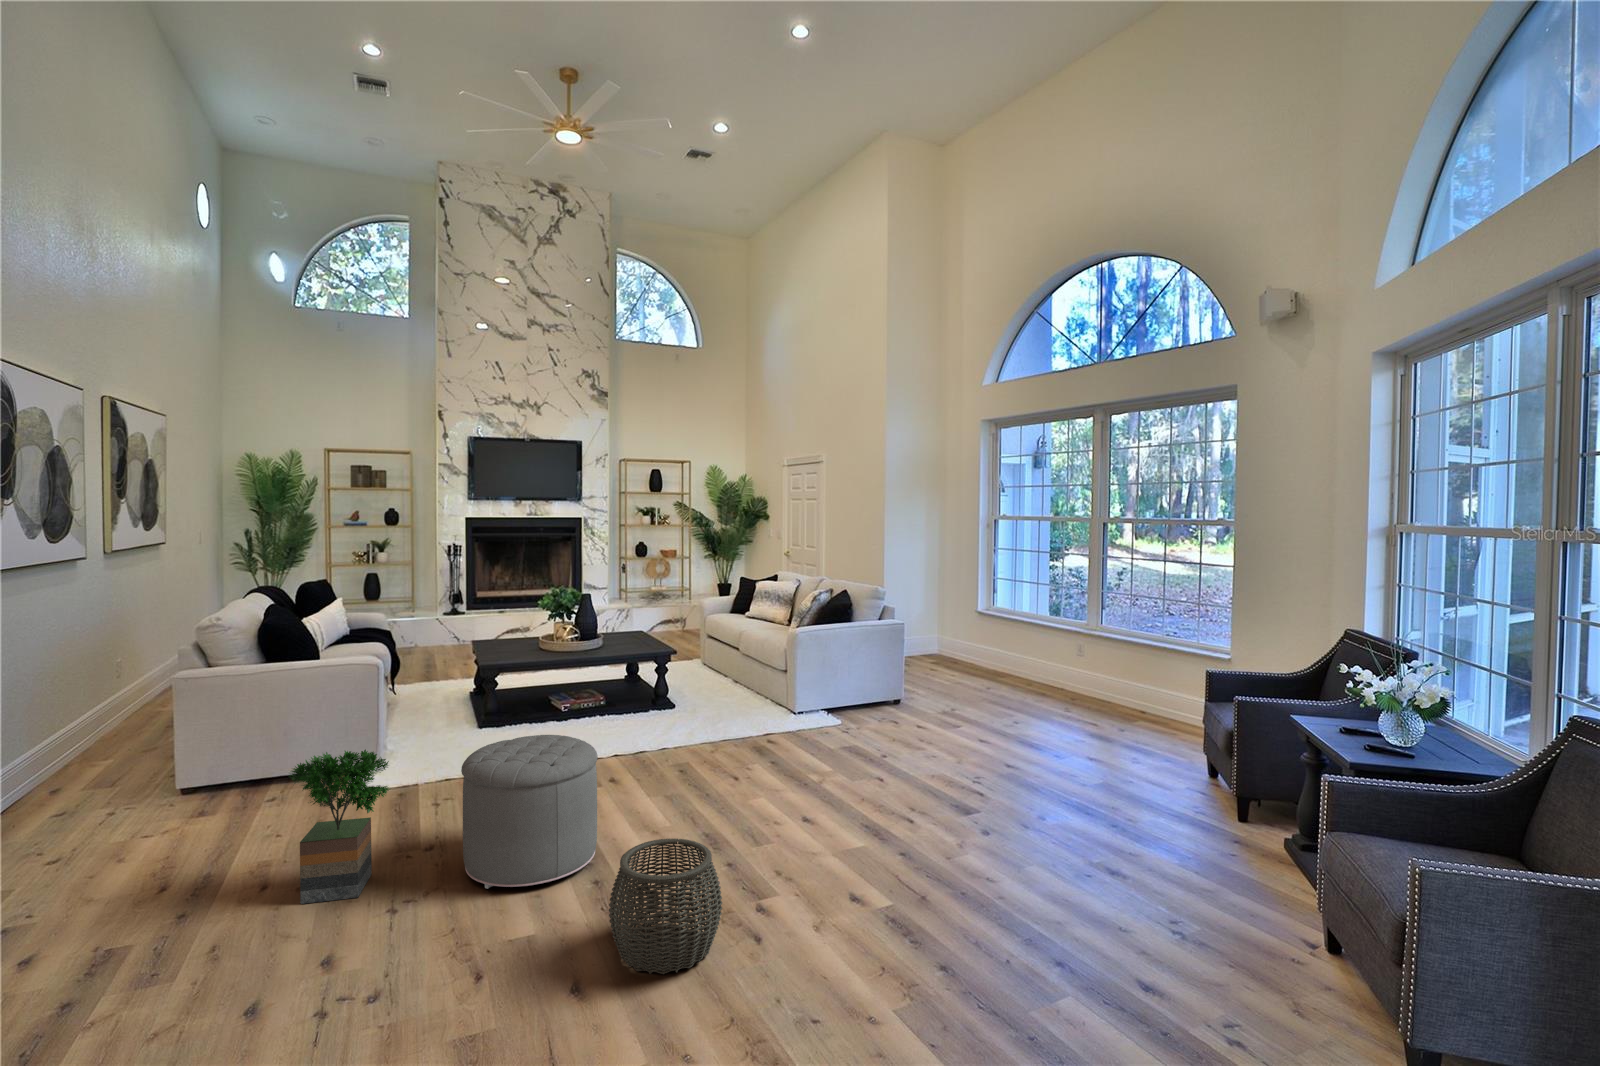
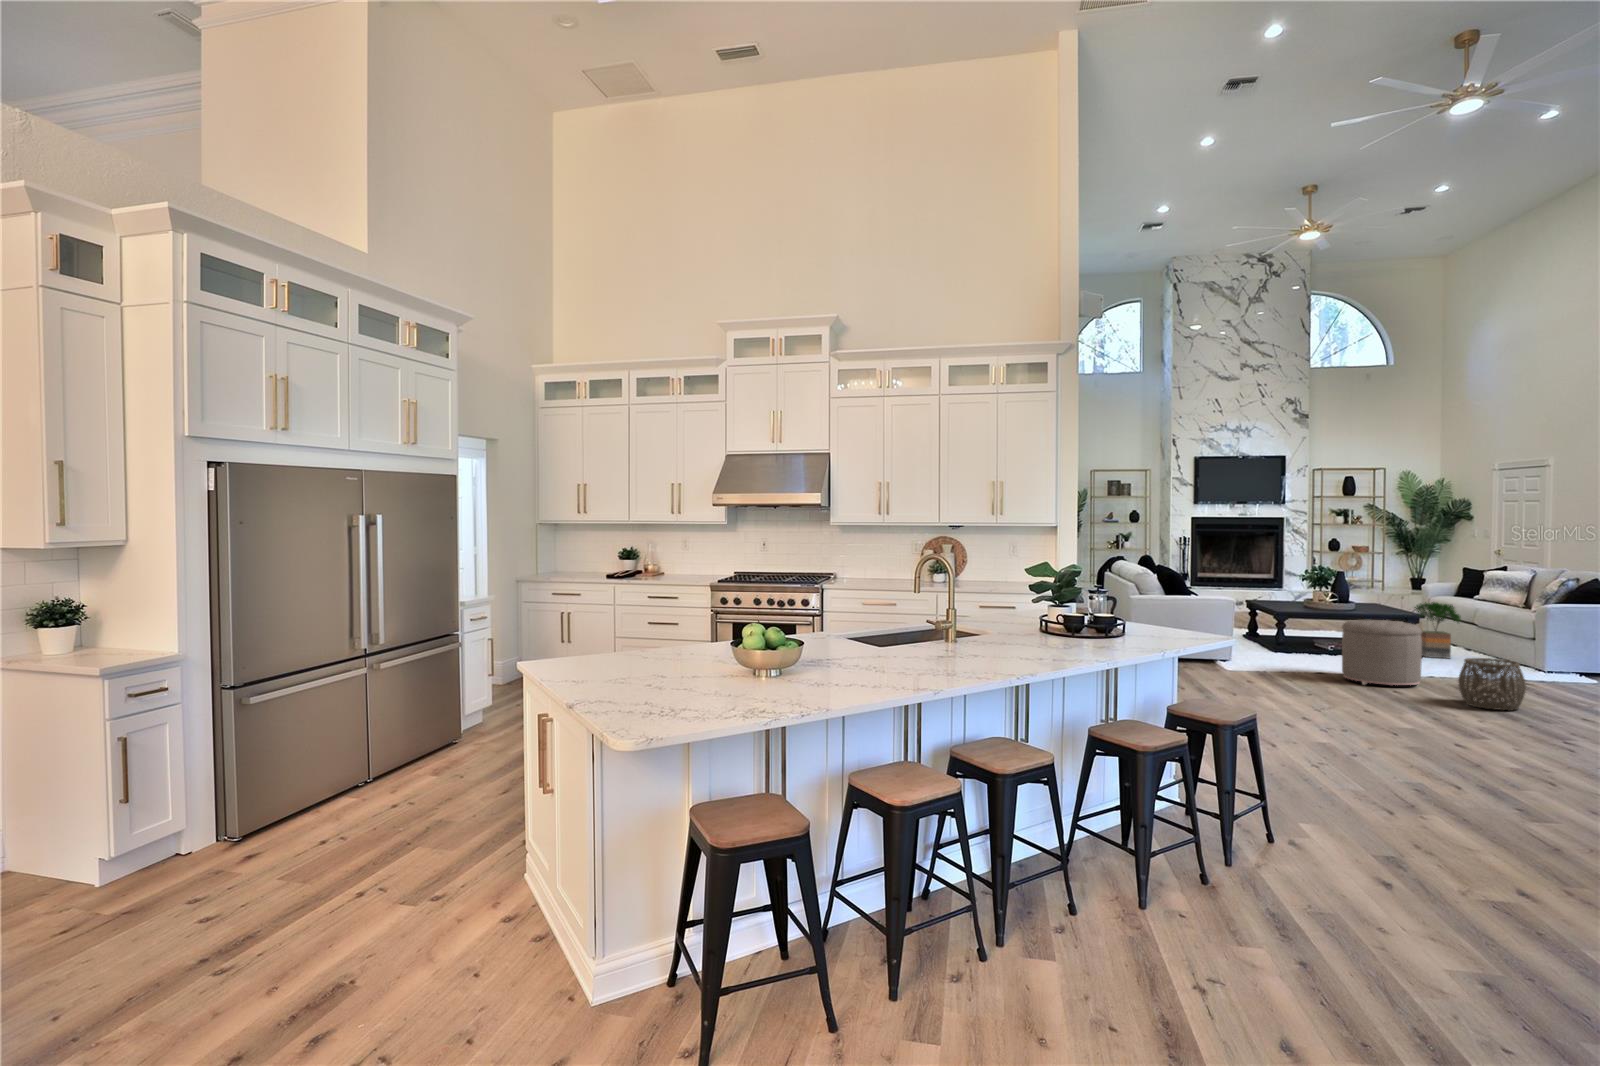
potted tree: present [290,749,390,904] -> present [1415,602,1461,658]

